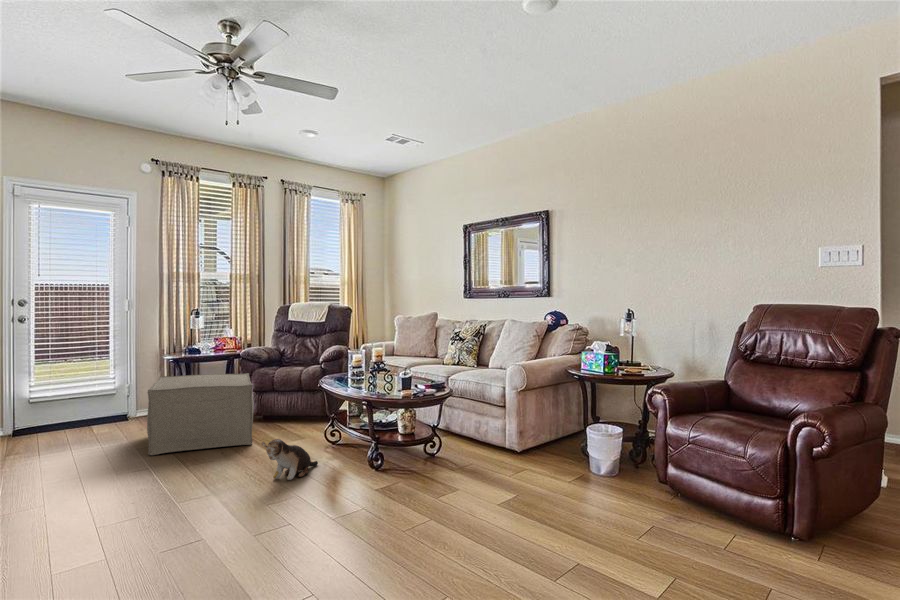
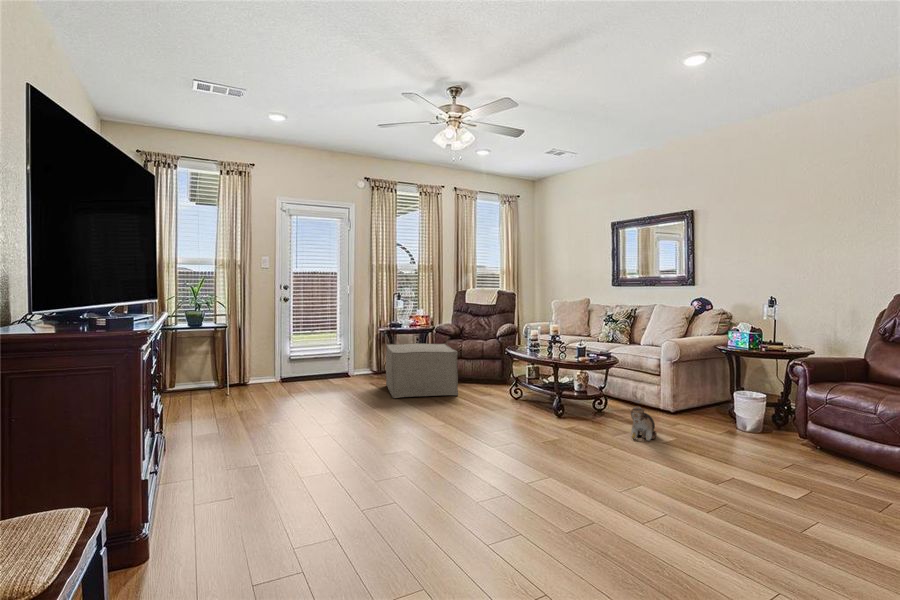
plush toy: present [261,439,318,480] -> present [630,407,657,441]

